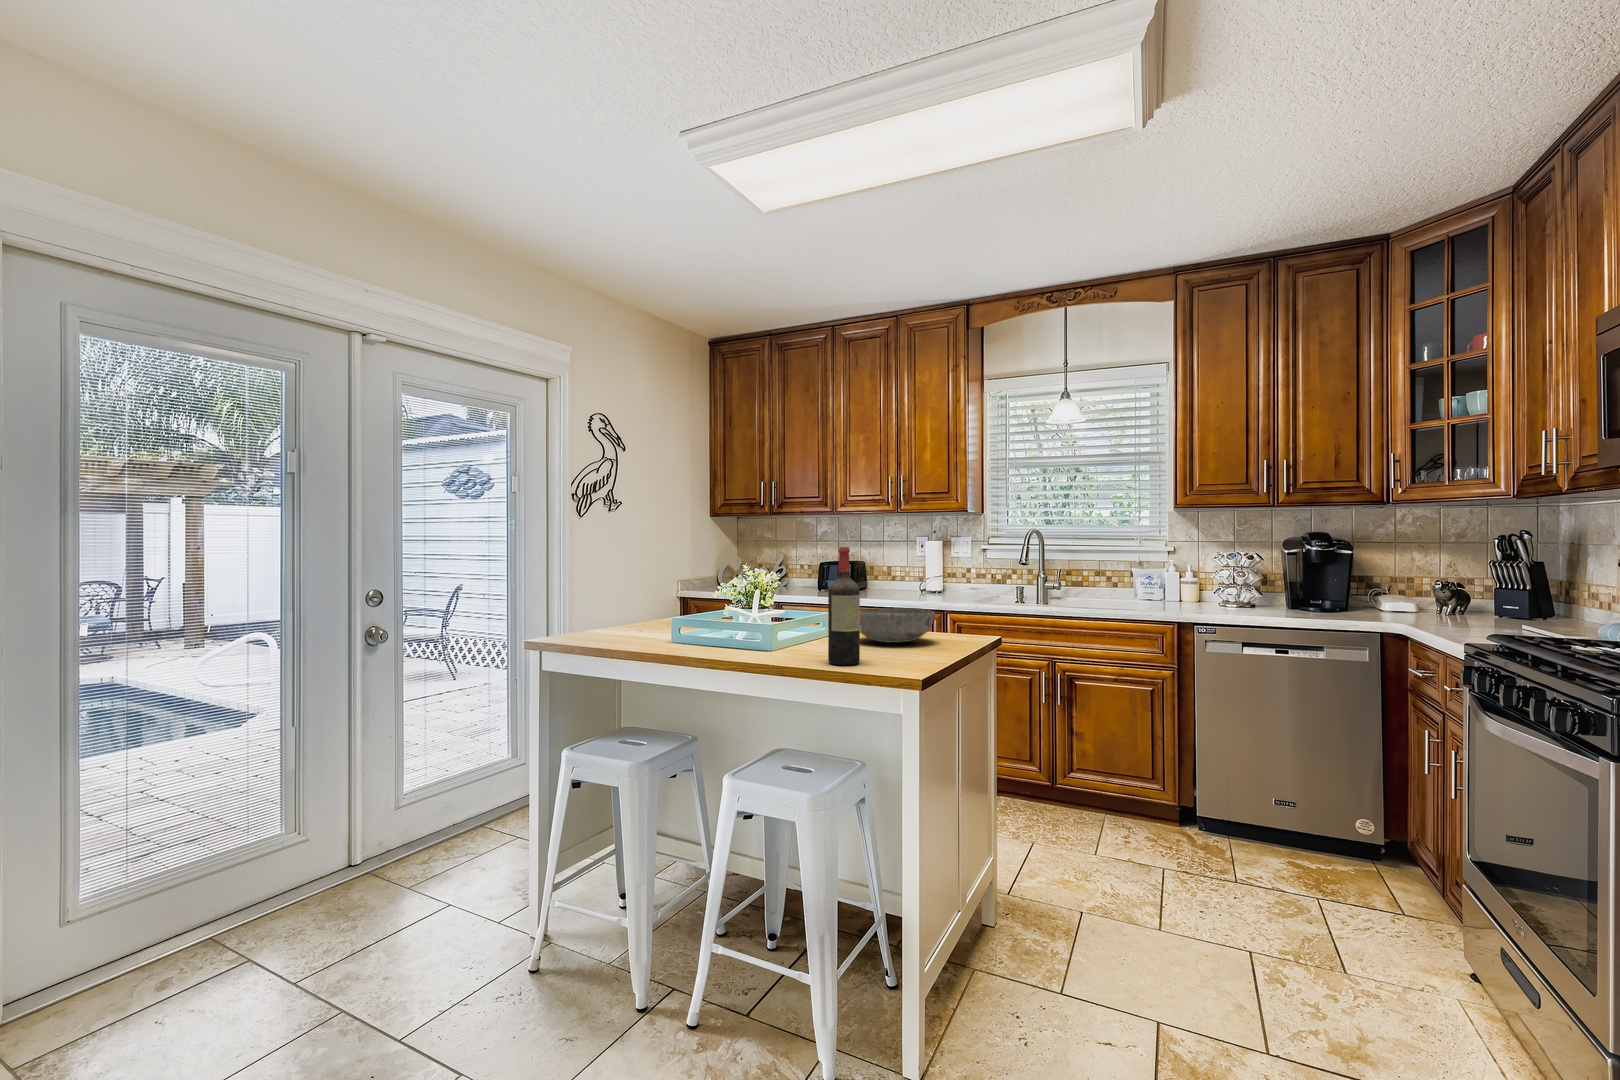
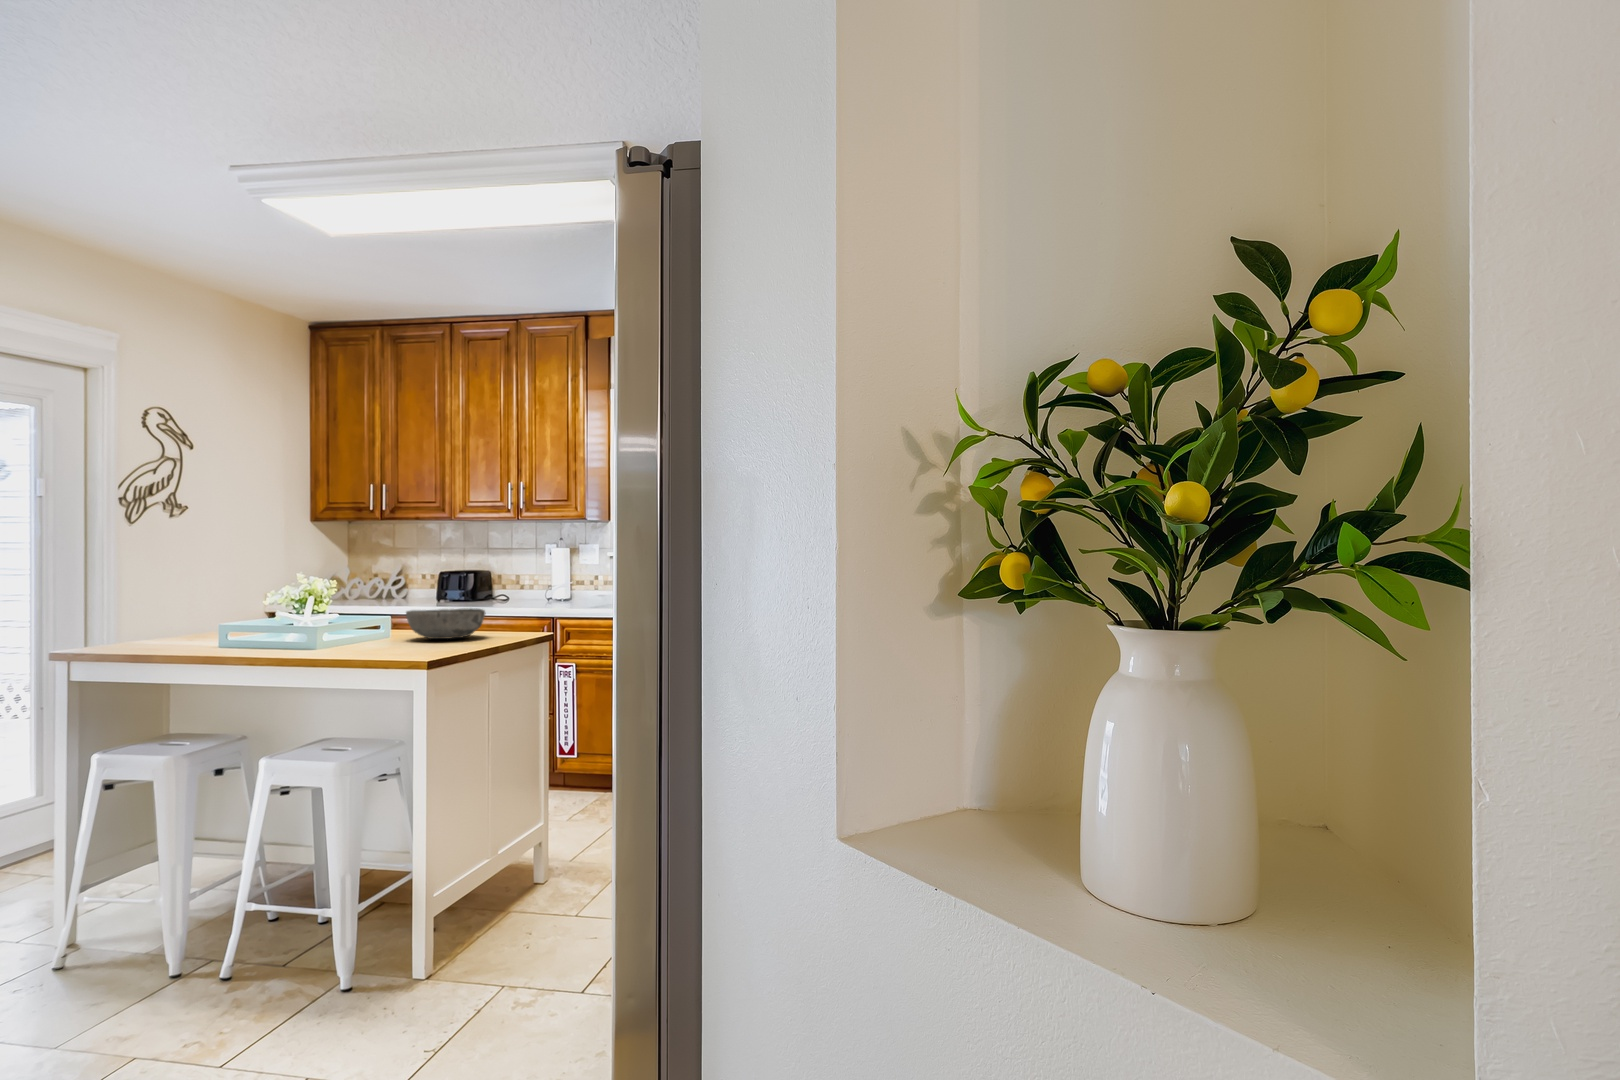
wine bottle: present [828,547,860,665] -> none [361,553,392,655]

